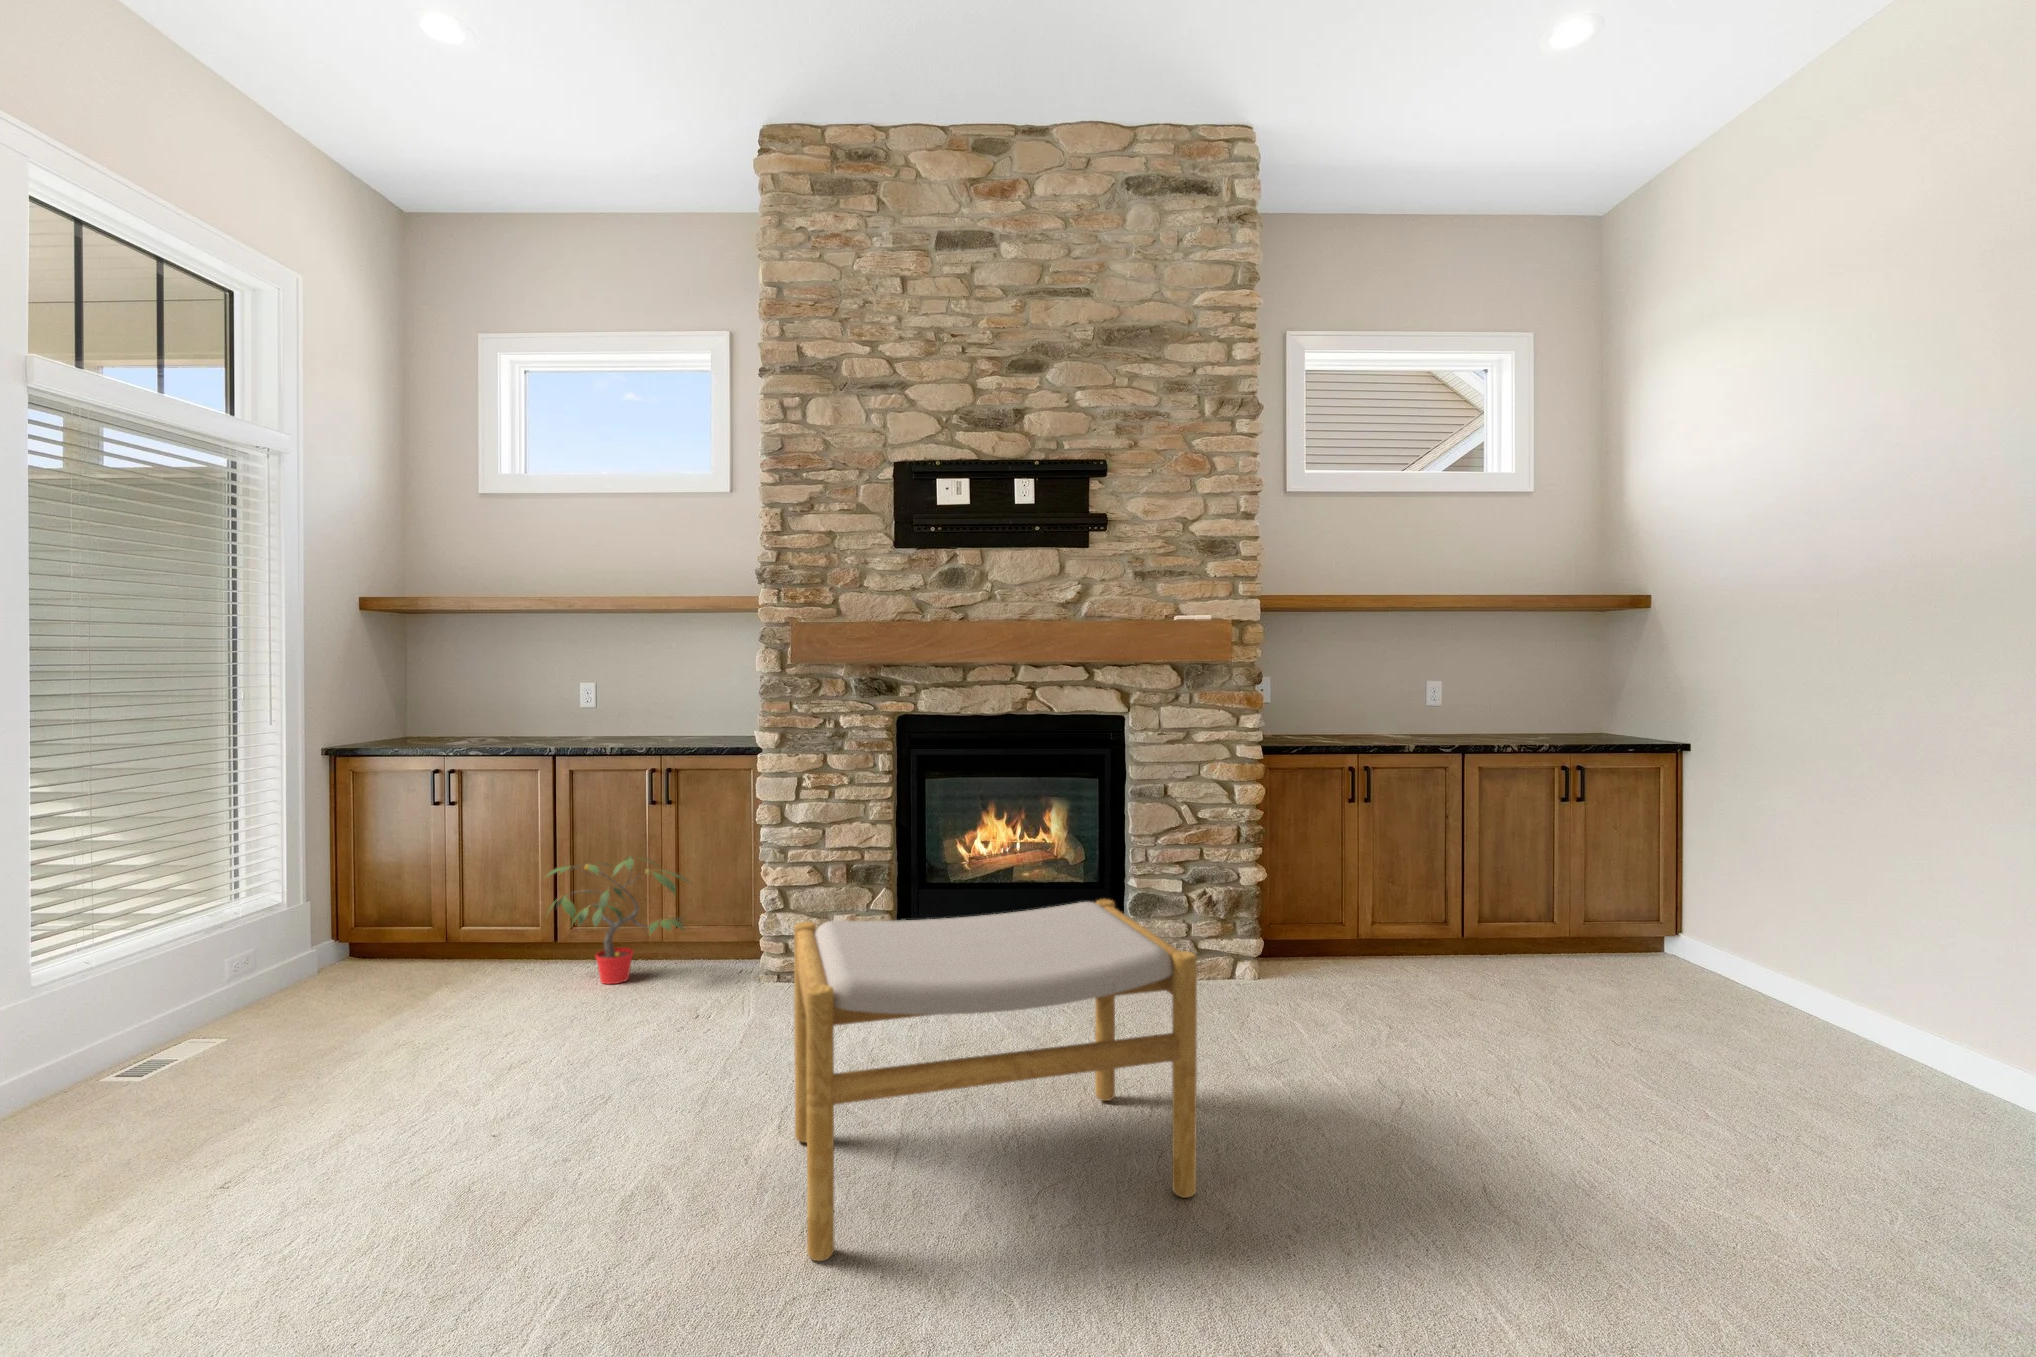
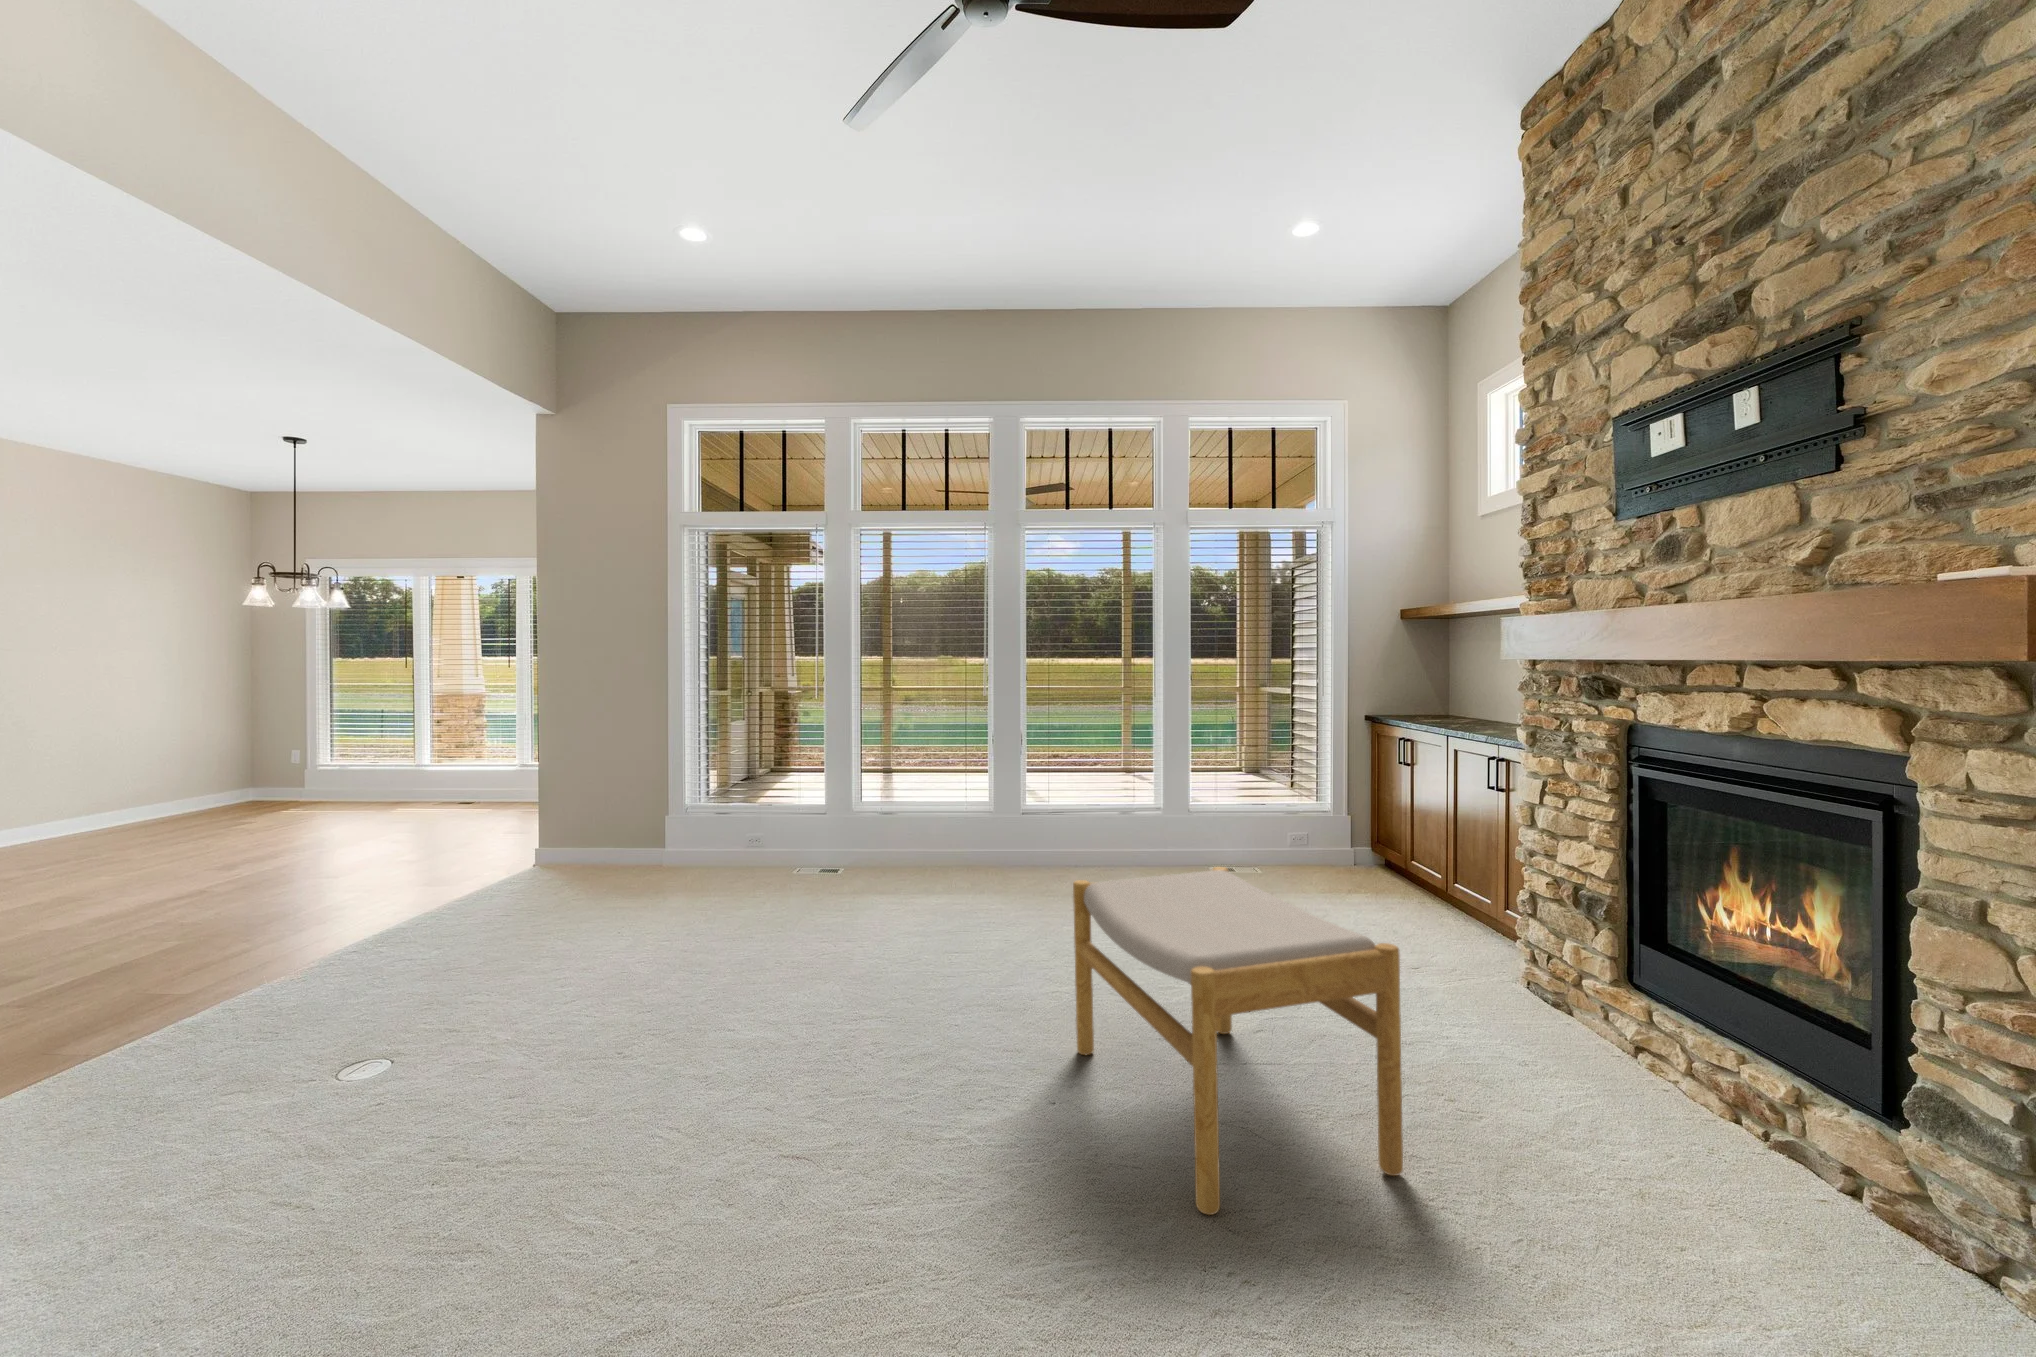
potted plant: present [547,857,687,984] -> none [1390,824,1502,936]

